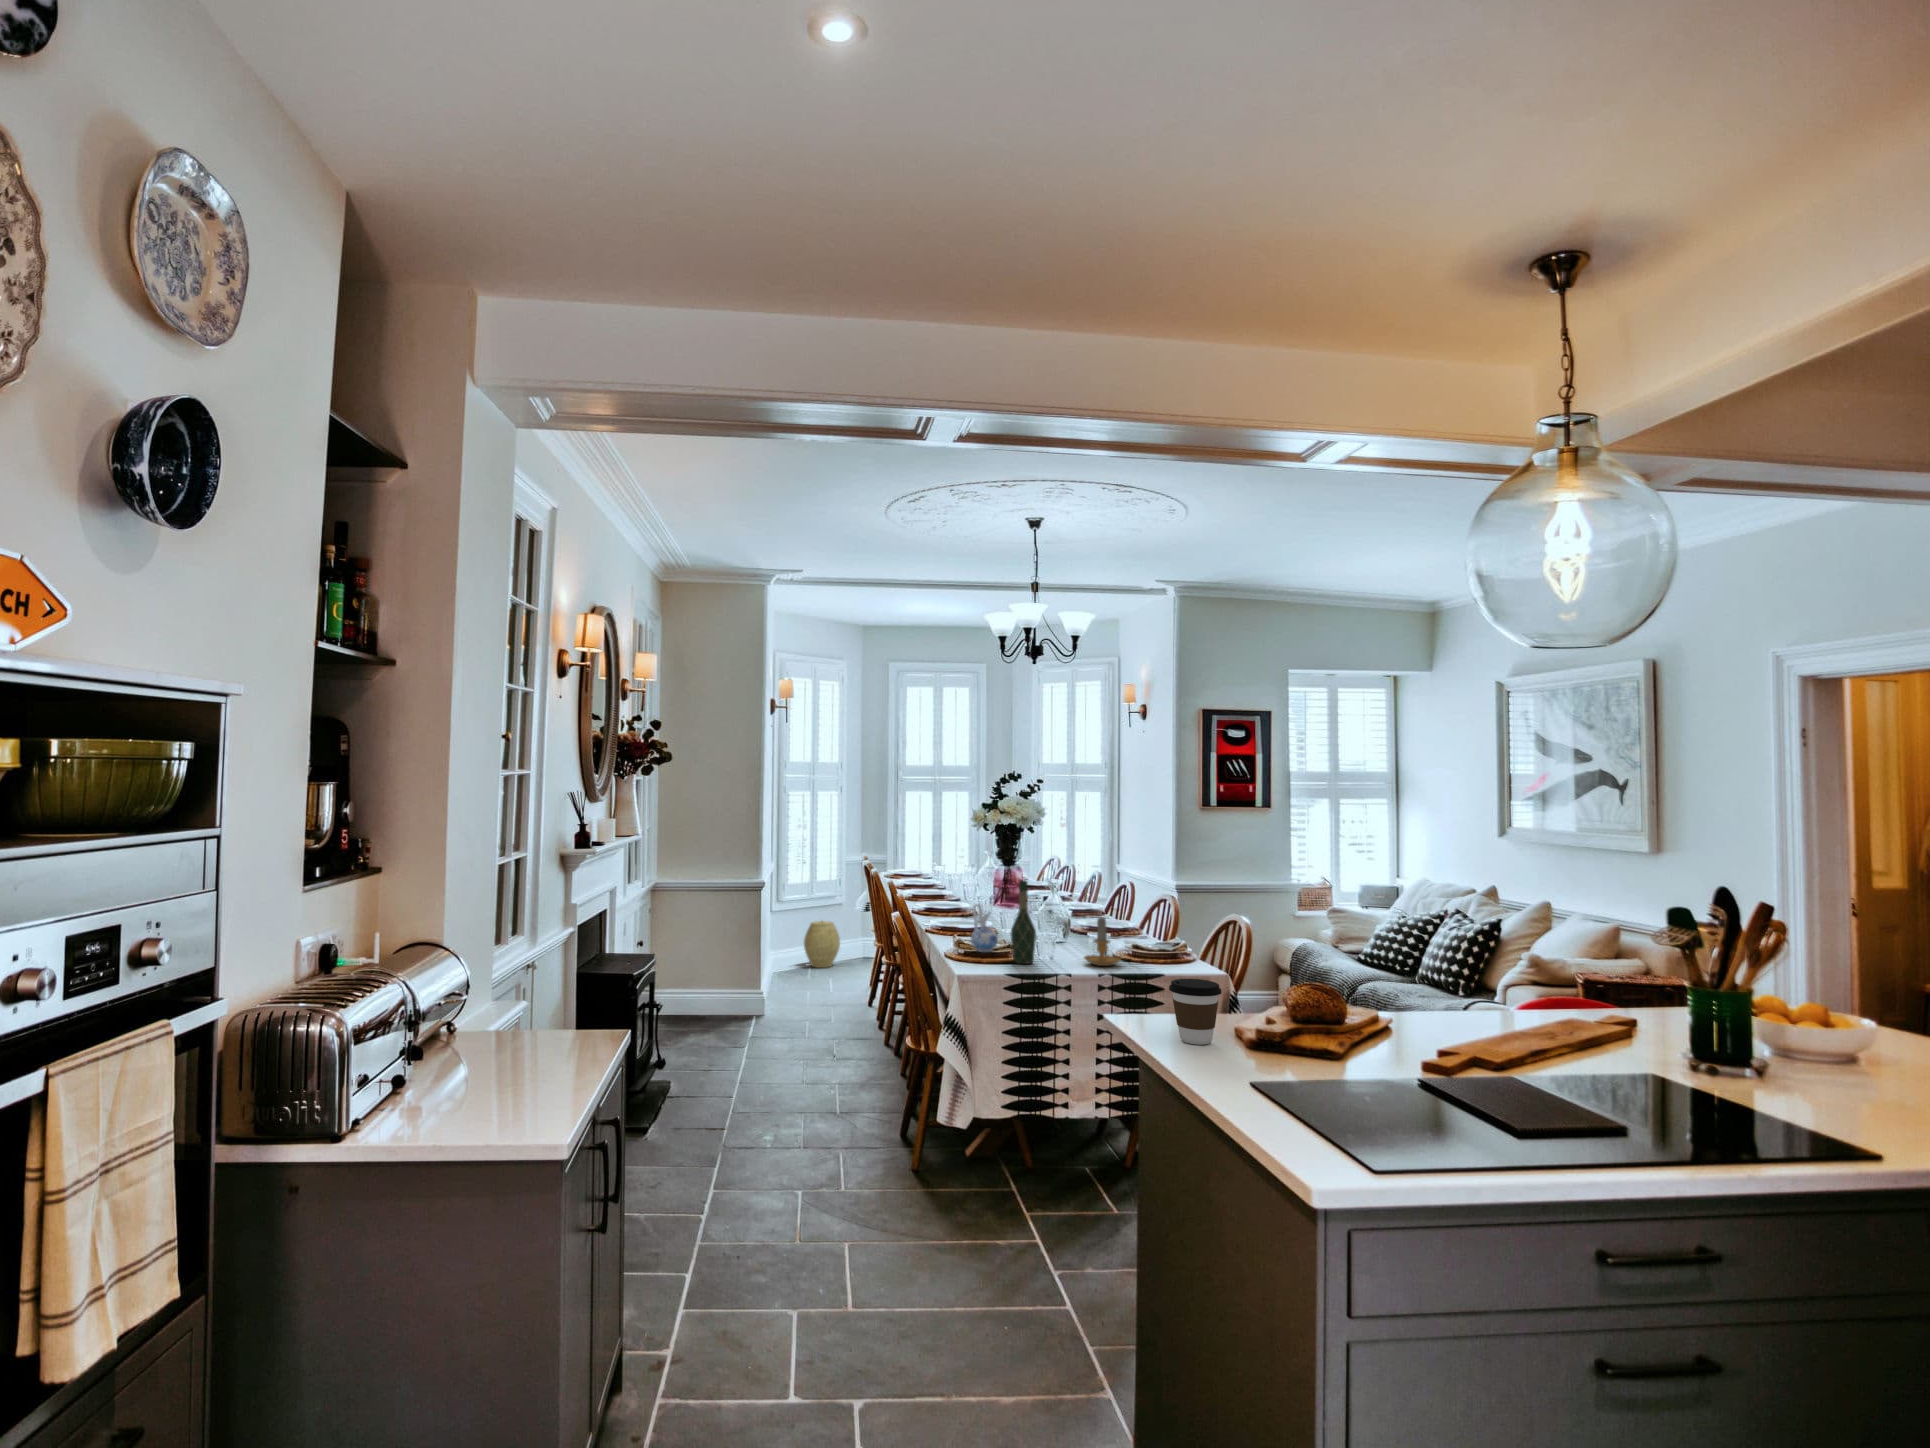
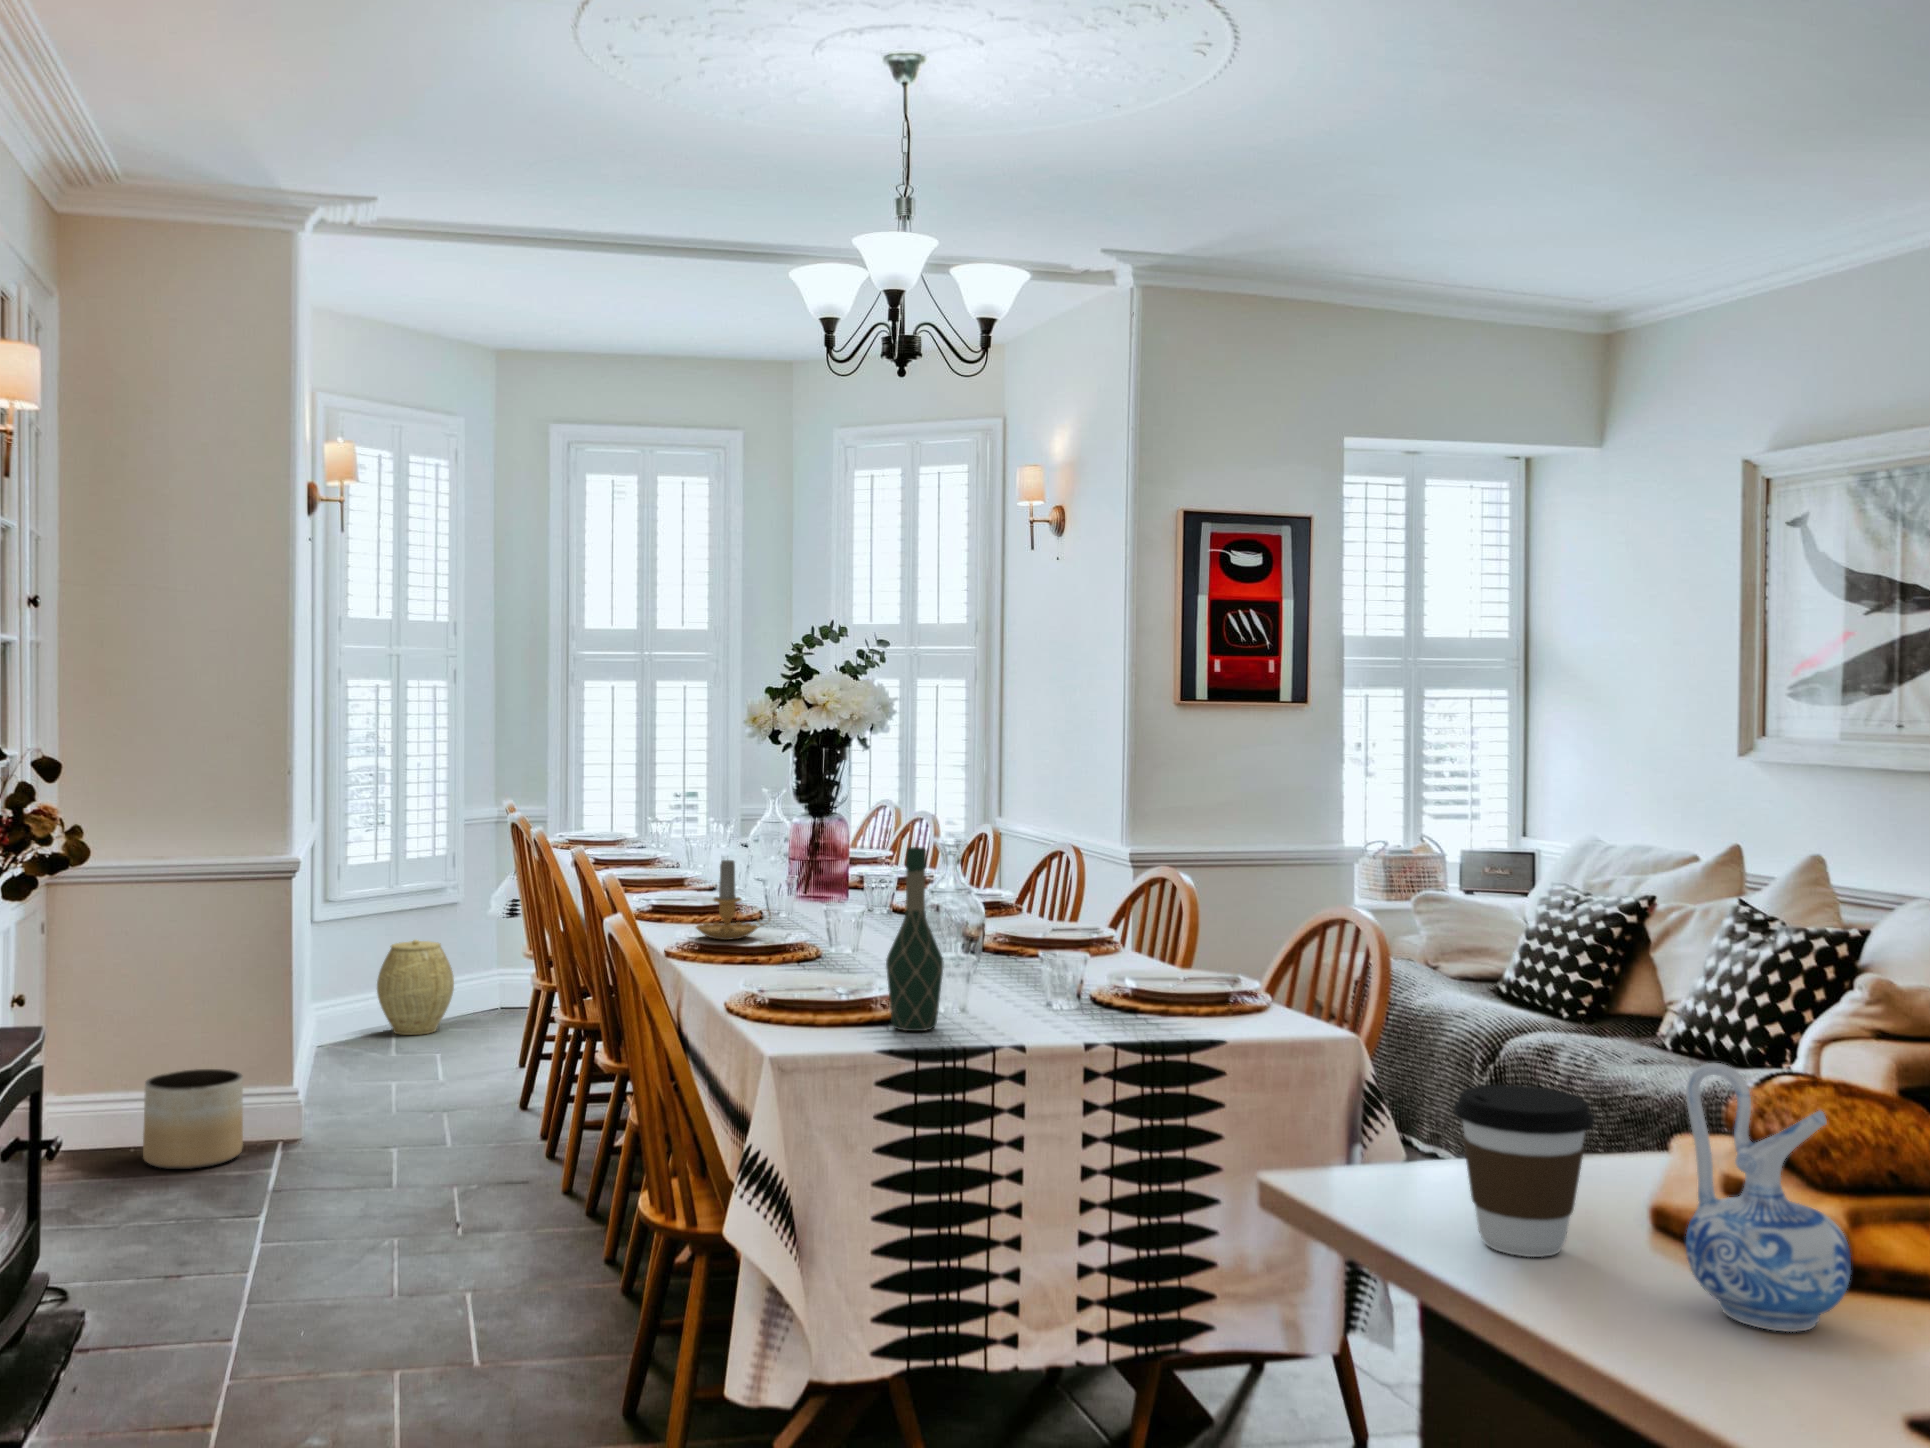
ceramic pitcher: present [971,904,998,952] -> present [1686,1063,1851,1332]
candle: present [1084,917,1121,966] -> present [696,860,763,940]
planter: none [697,977,741,1024] -> present [143,1069,243,1169]

